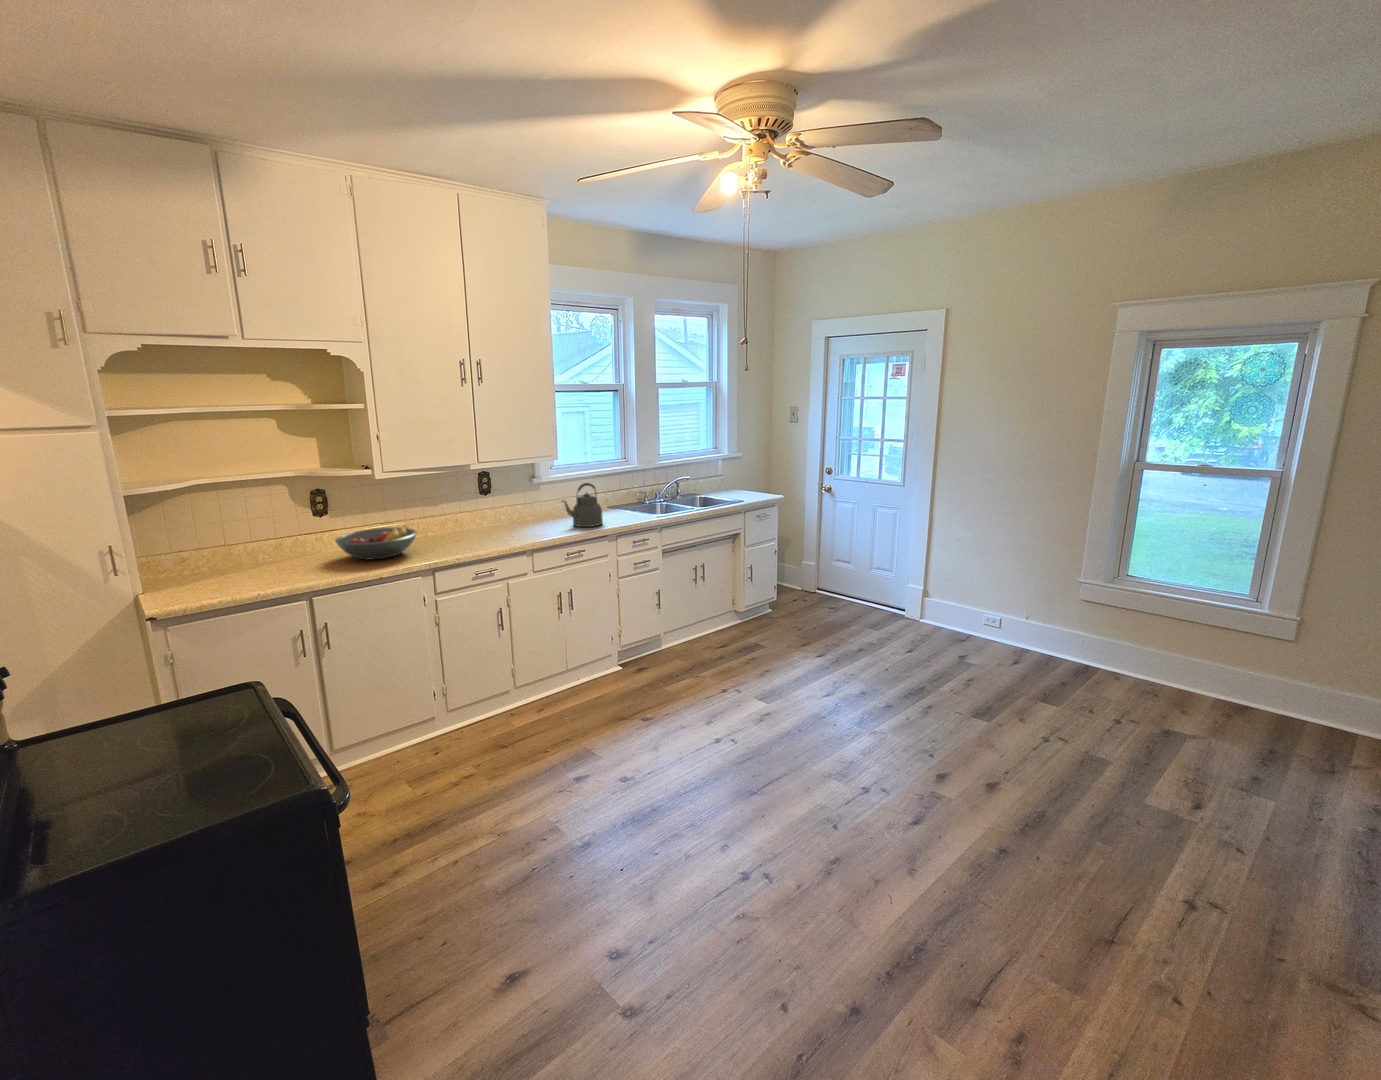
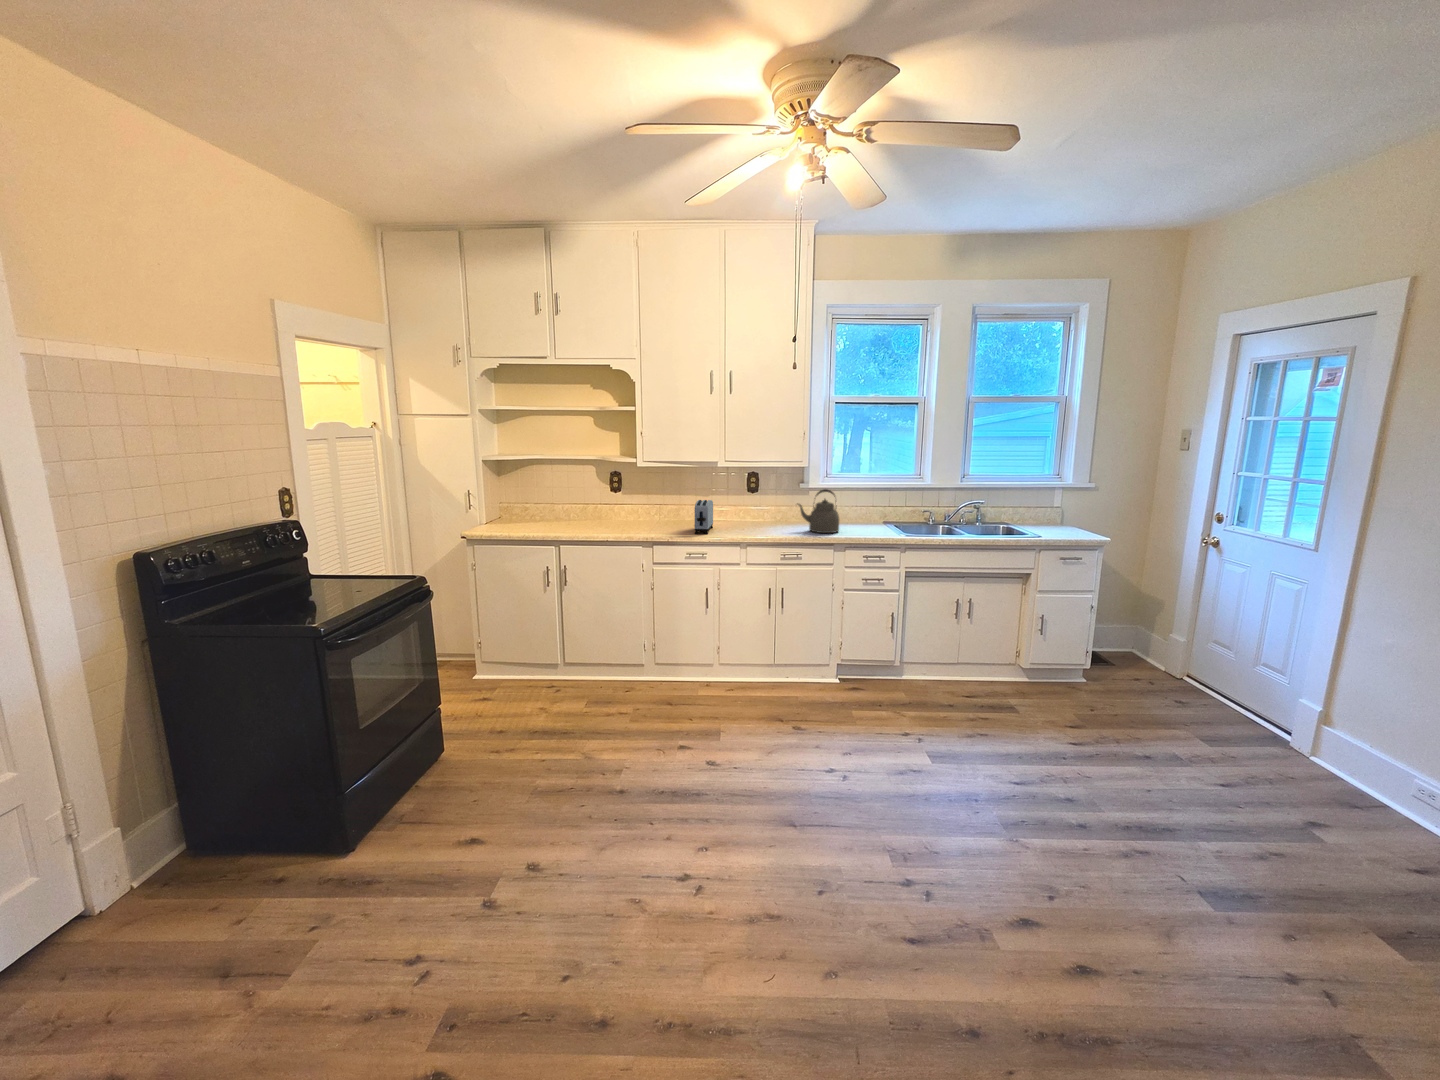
toaster: none [460,509,491,550] -> present [694,500,713,534]
fruit bowl: present [335,525,417,559] -> none [599,505,660,528]

